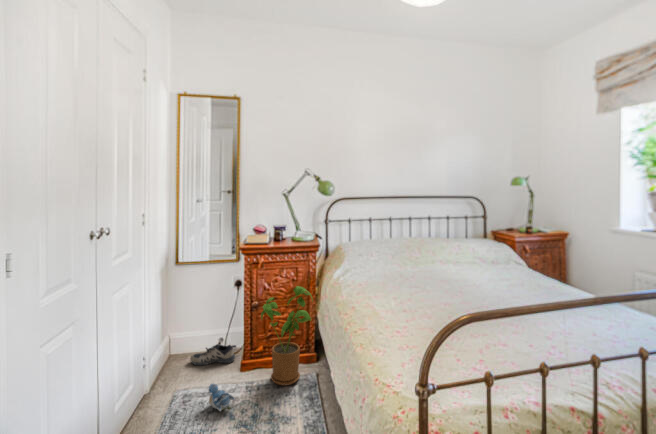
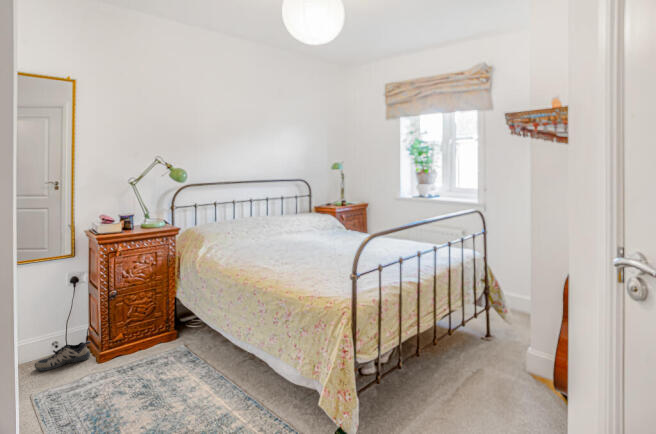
house plant: present [261,286,313,386] -> none [124,268,183,361]
plush toy: present [209,384,235,411] -> none [85,370,117,391]

